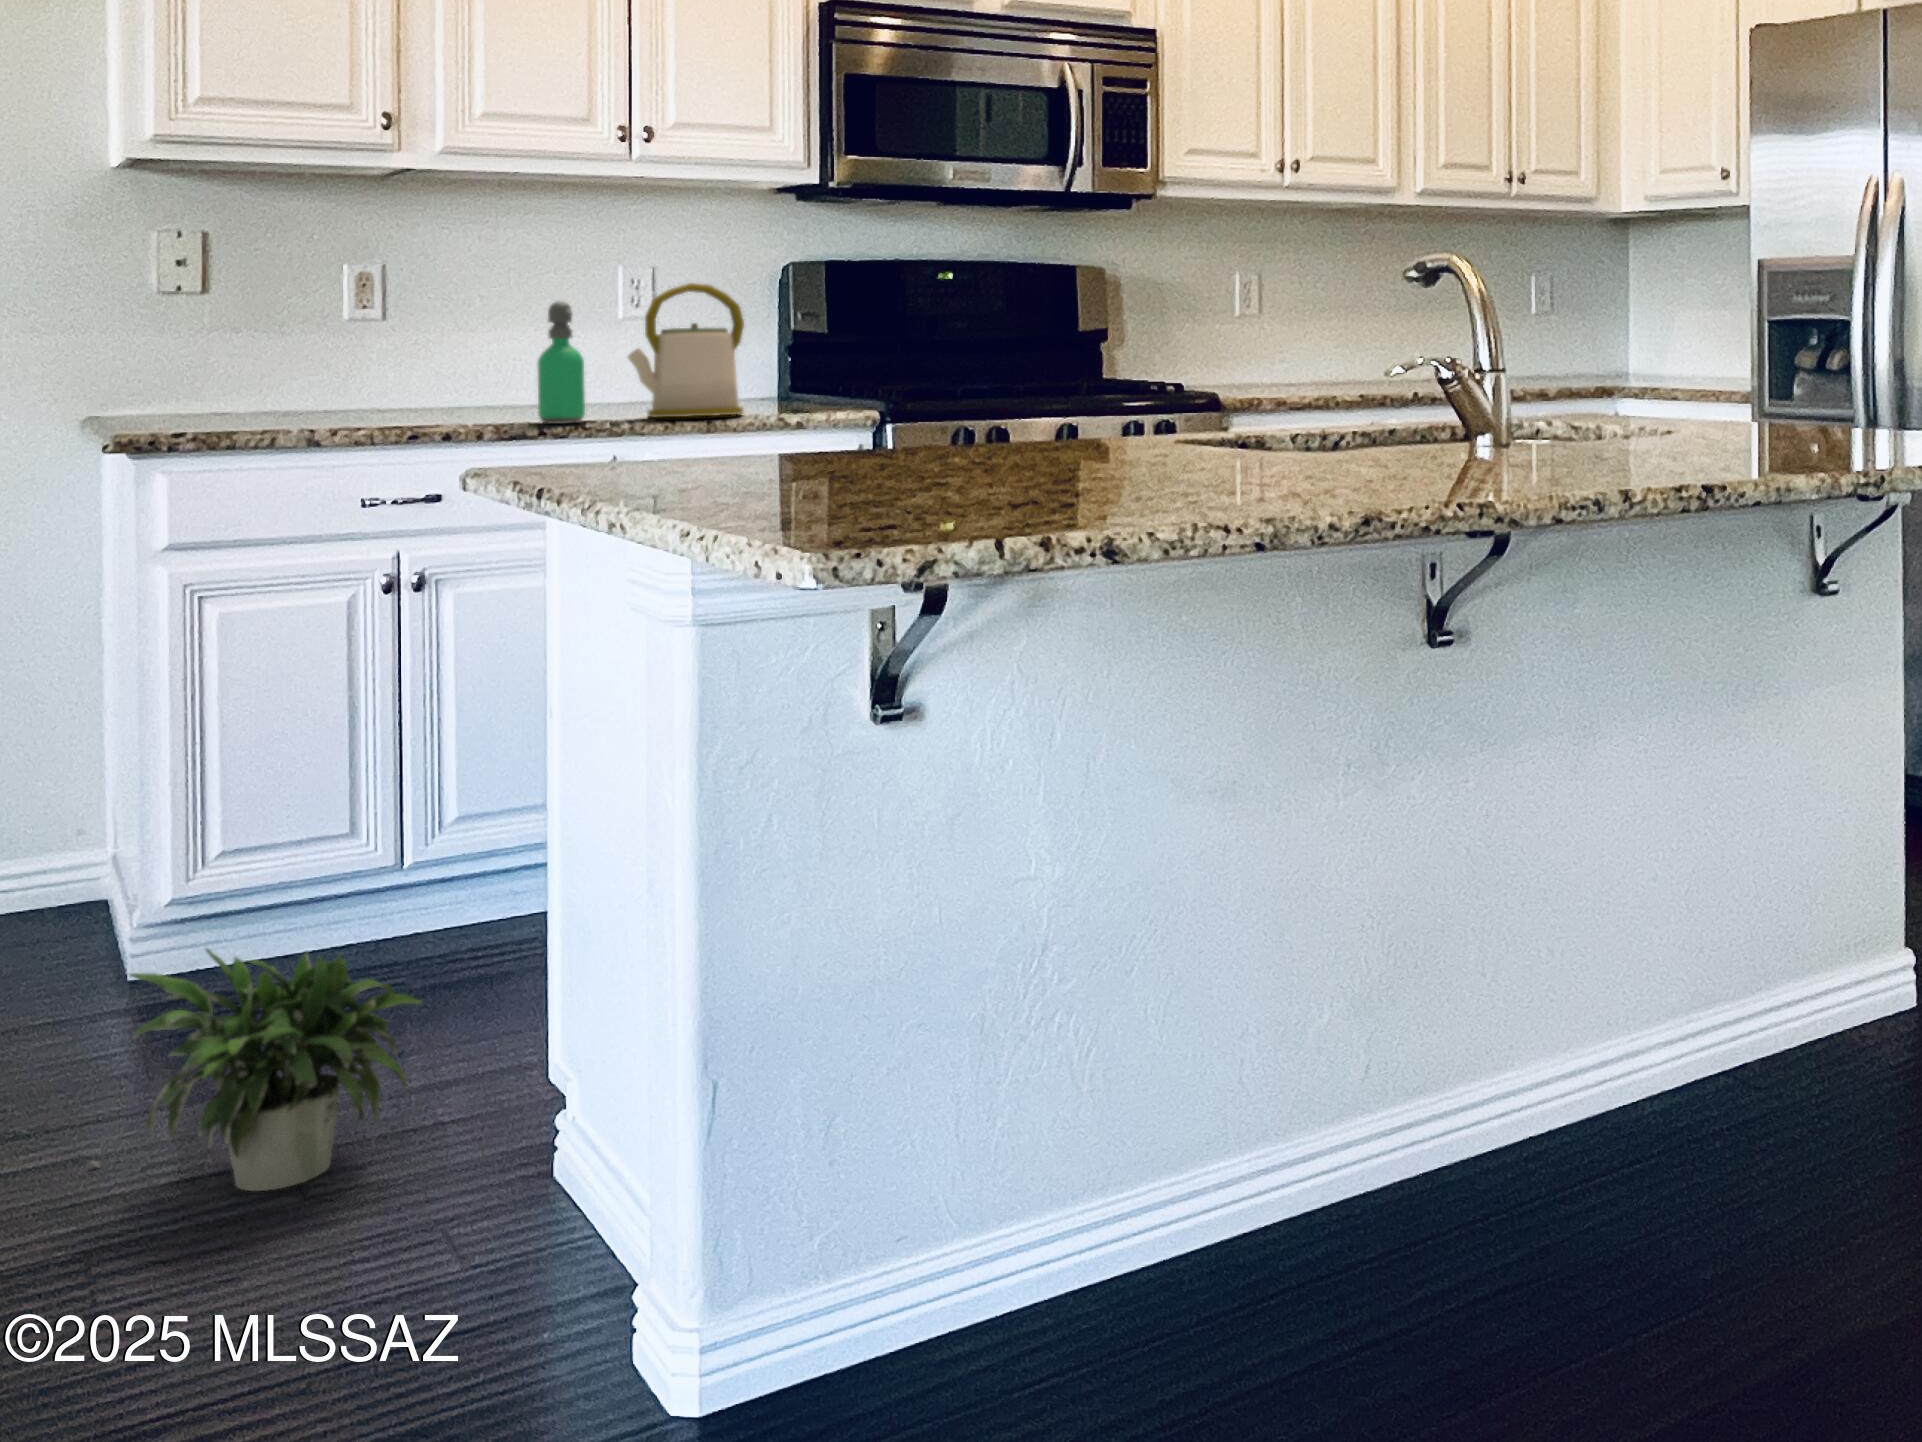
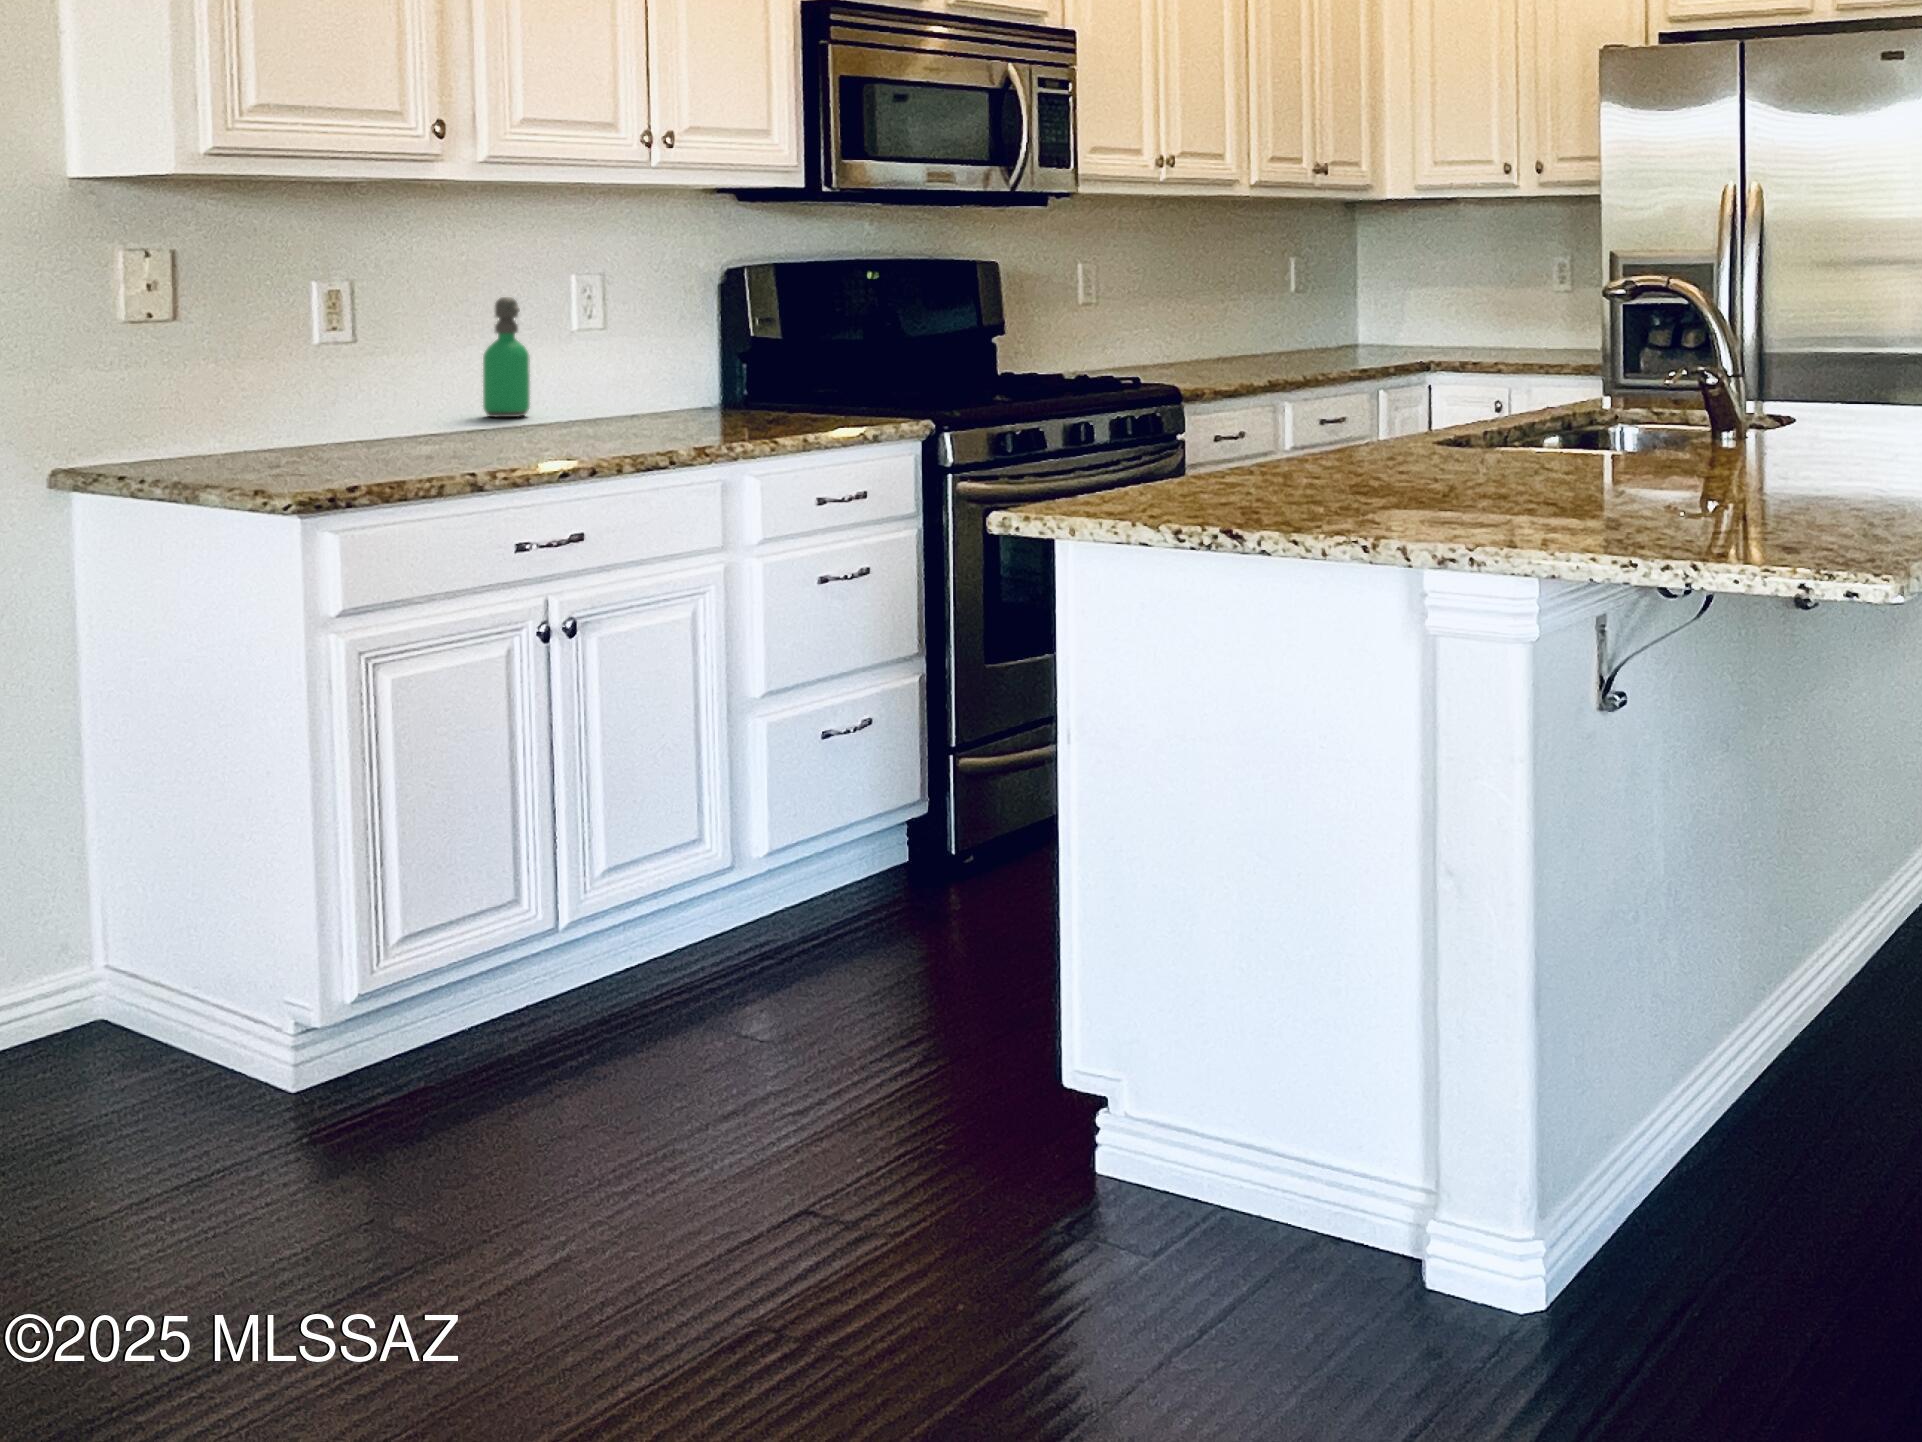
kettle: present [628,283,744,417] -> none [570,279,687,411]
potted plant: present [90,949,421,1191] -> none [58,949,393,1185]

